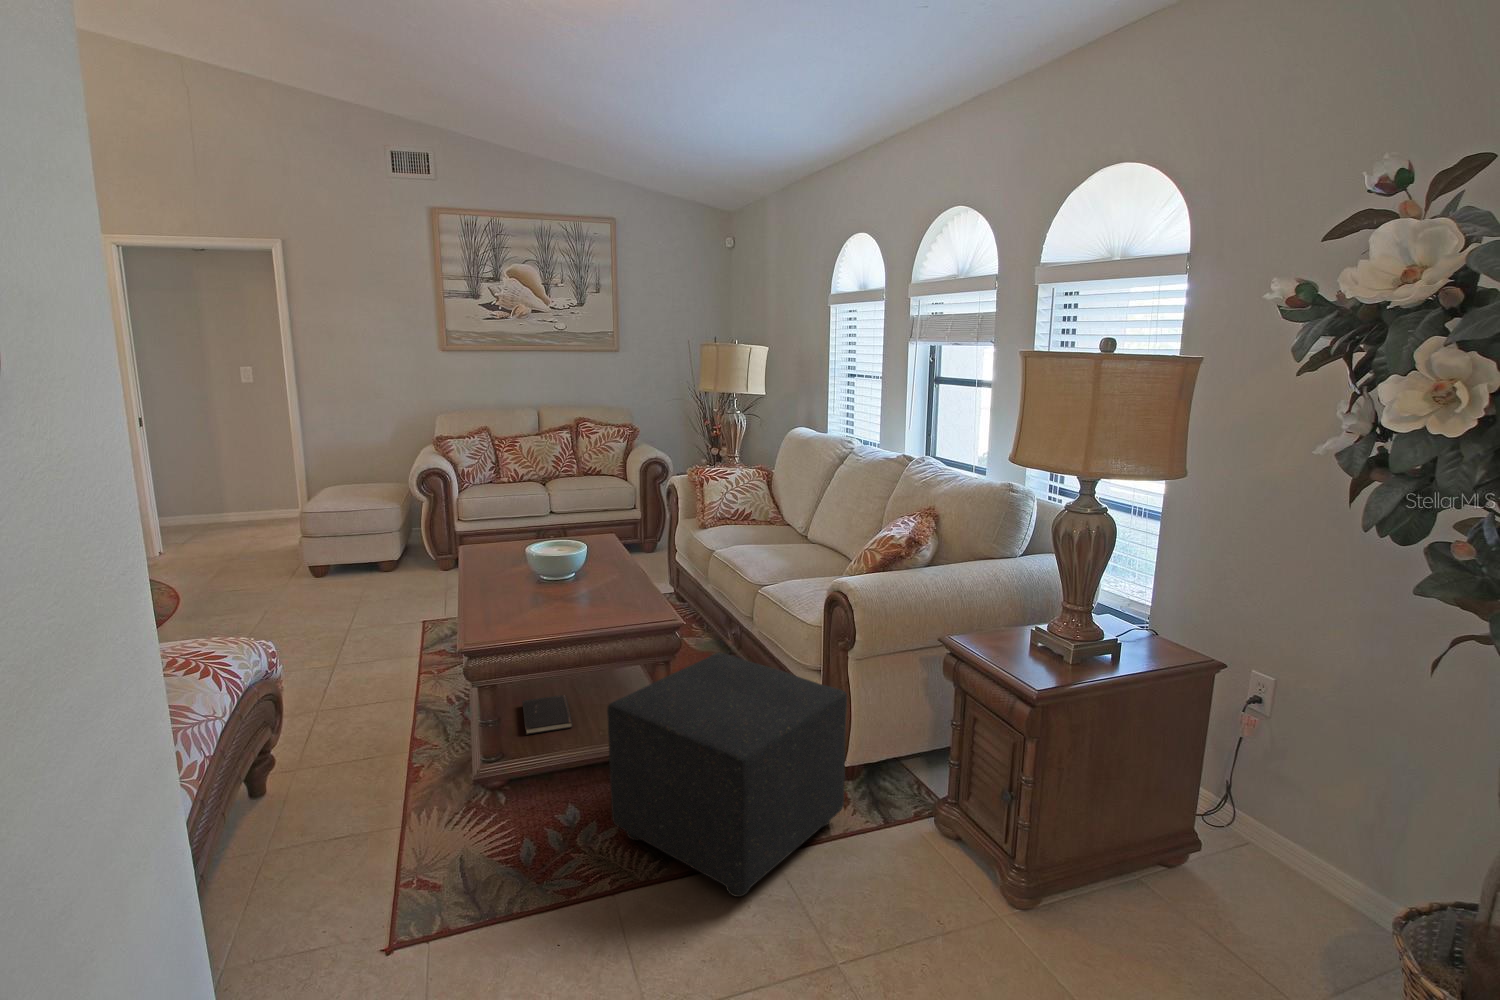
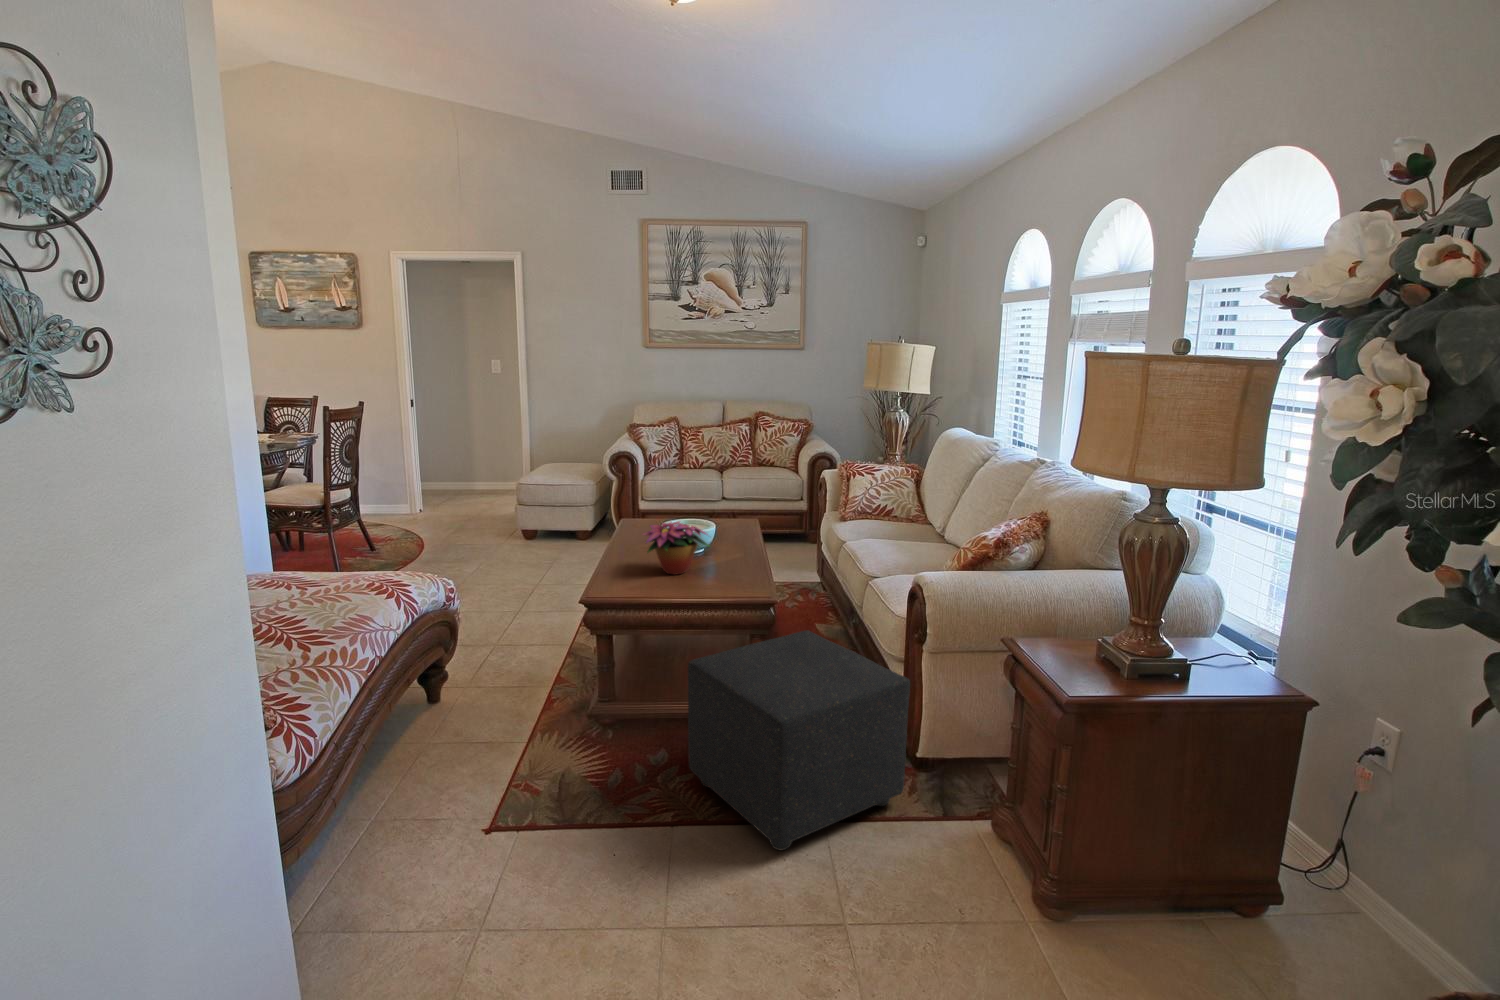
flower arrangement: none [509,544,597,607] -> present [643,521,709,575]
hardcover book: present [522,695,573,735] -> none [641,656,686,685]

